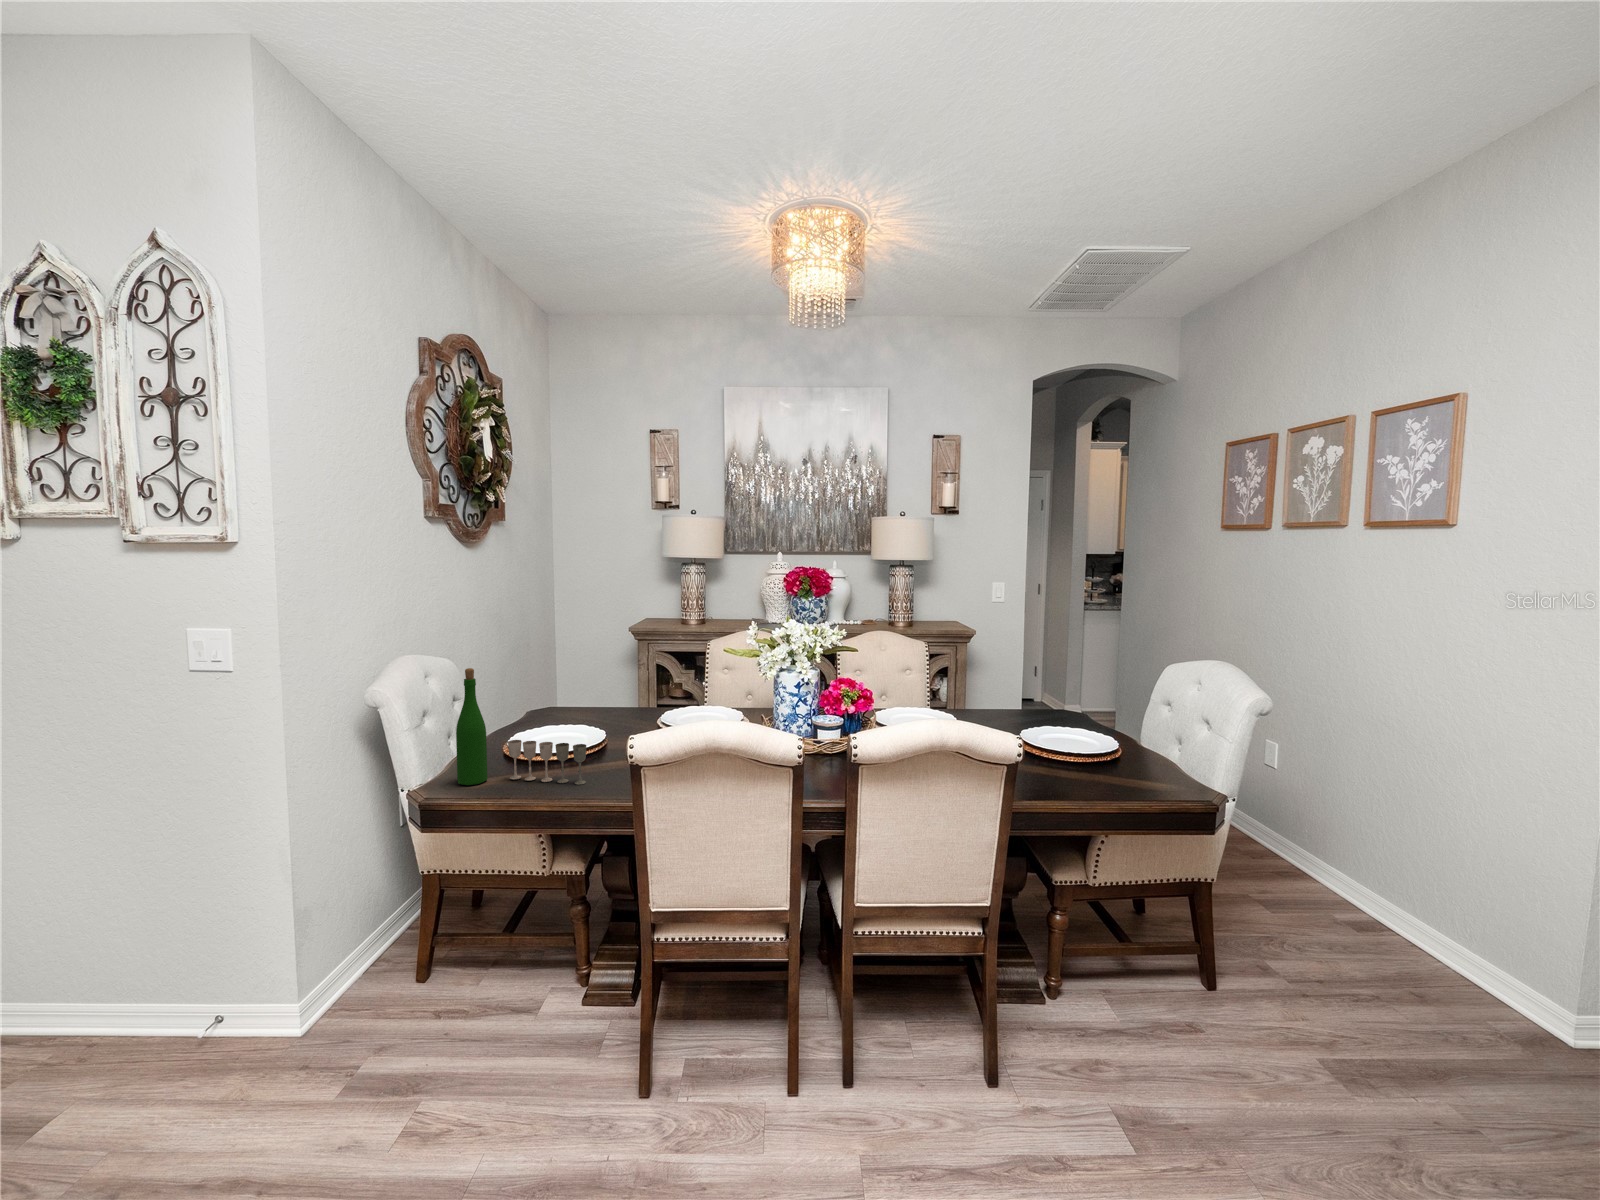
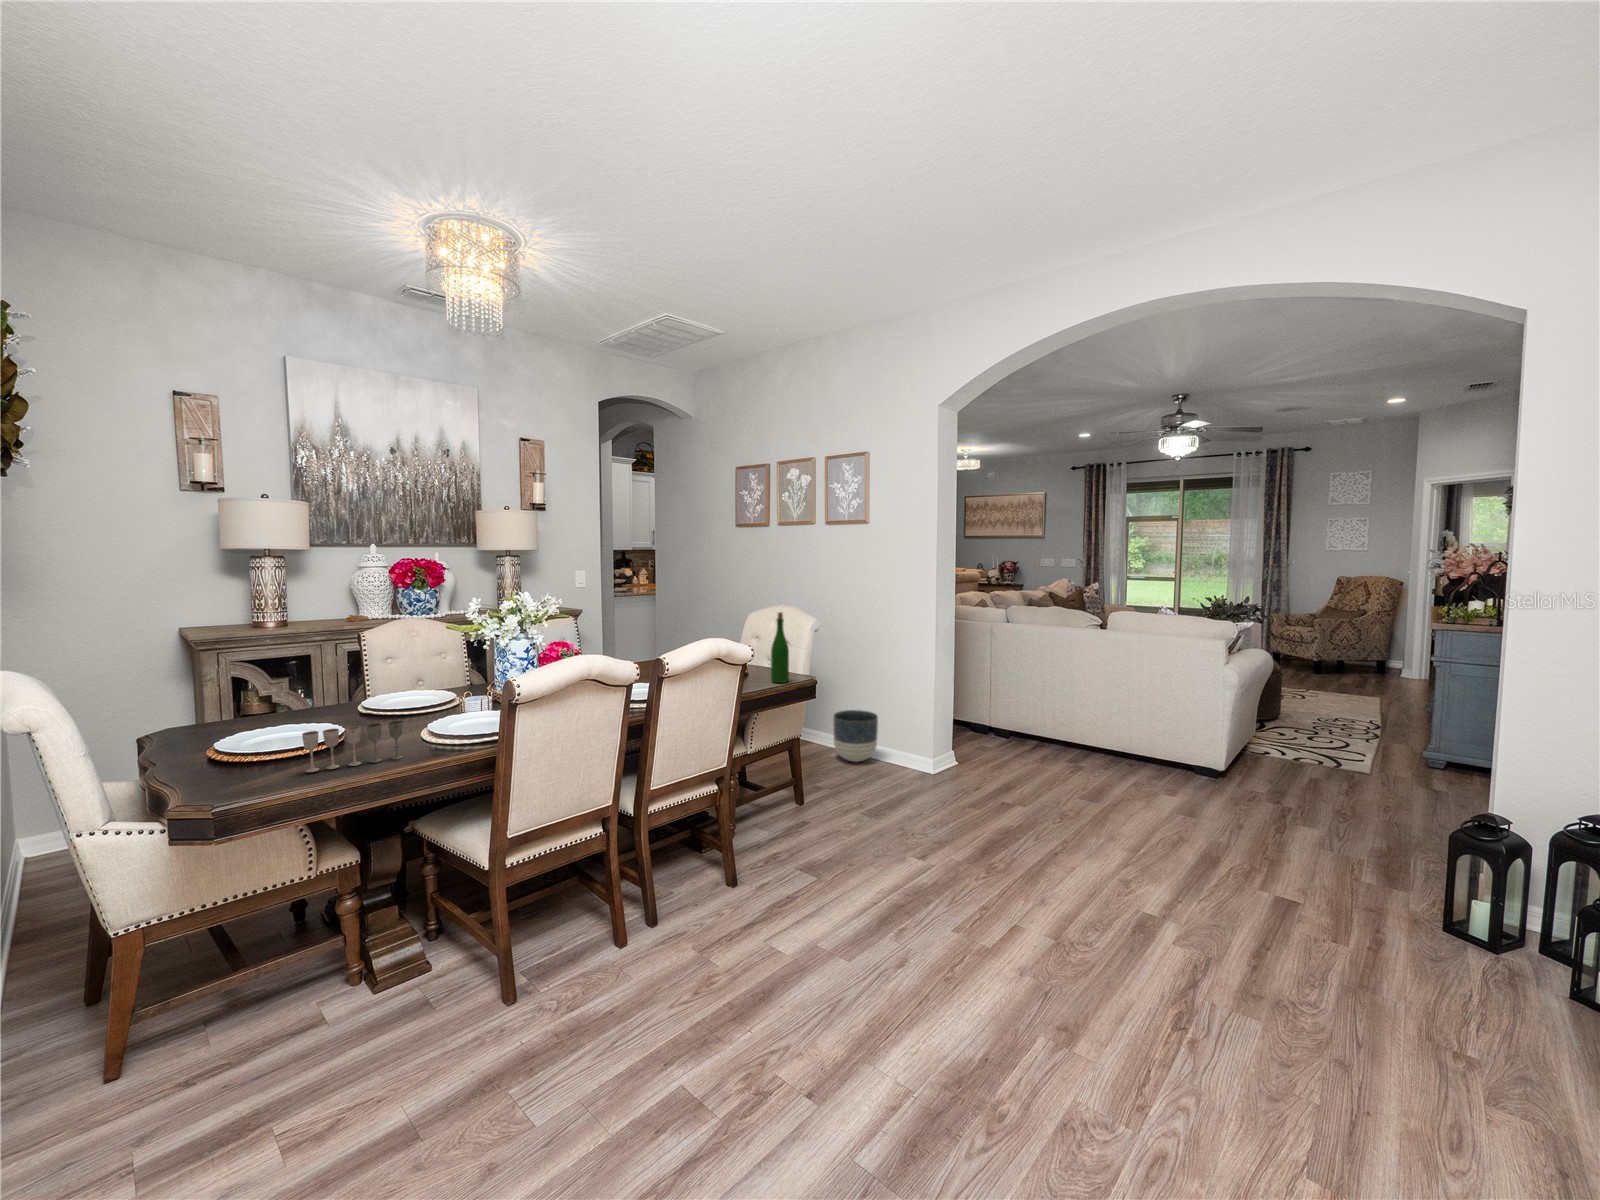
wine bottle: present [456,668,488,785] -> present [771,612,789,683]
planter: none [1334,854,1438,957] -> present [833,710,878,762]

